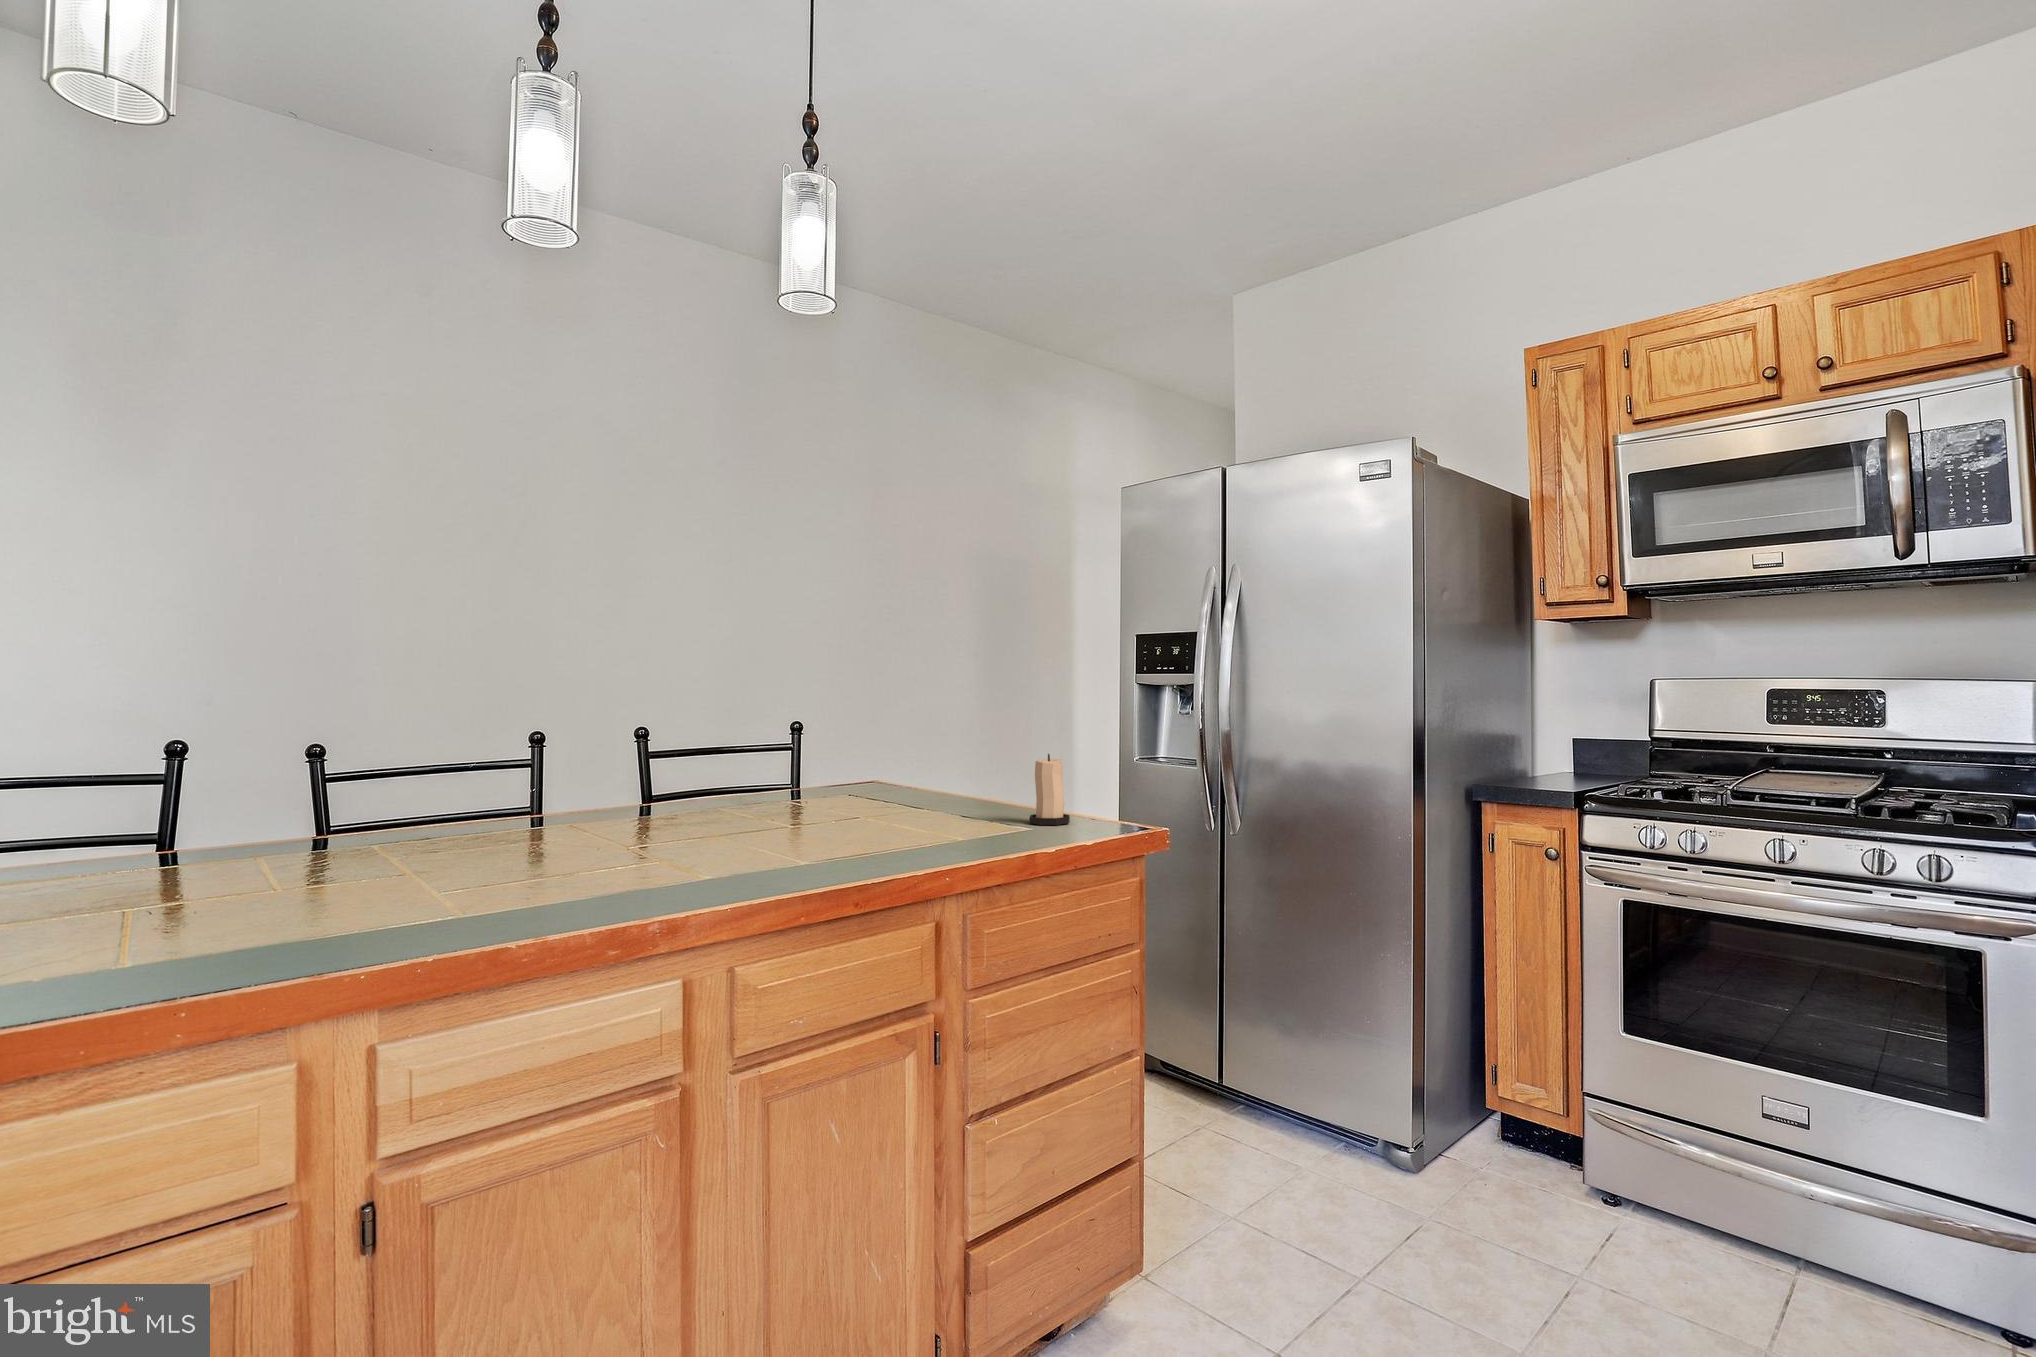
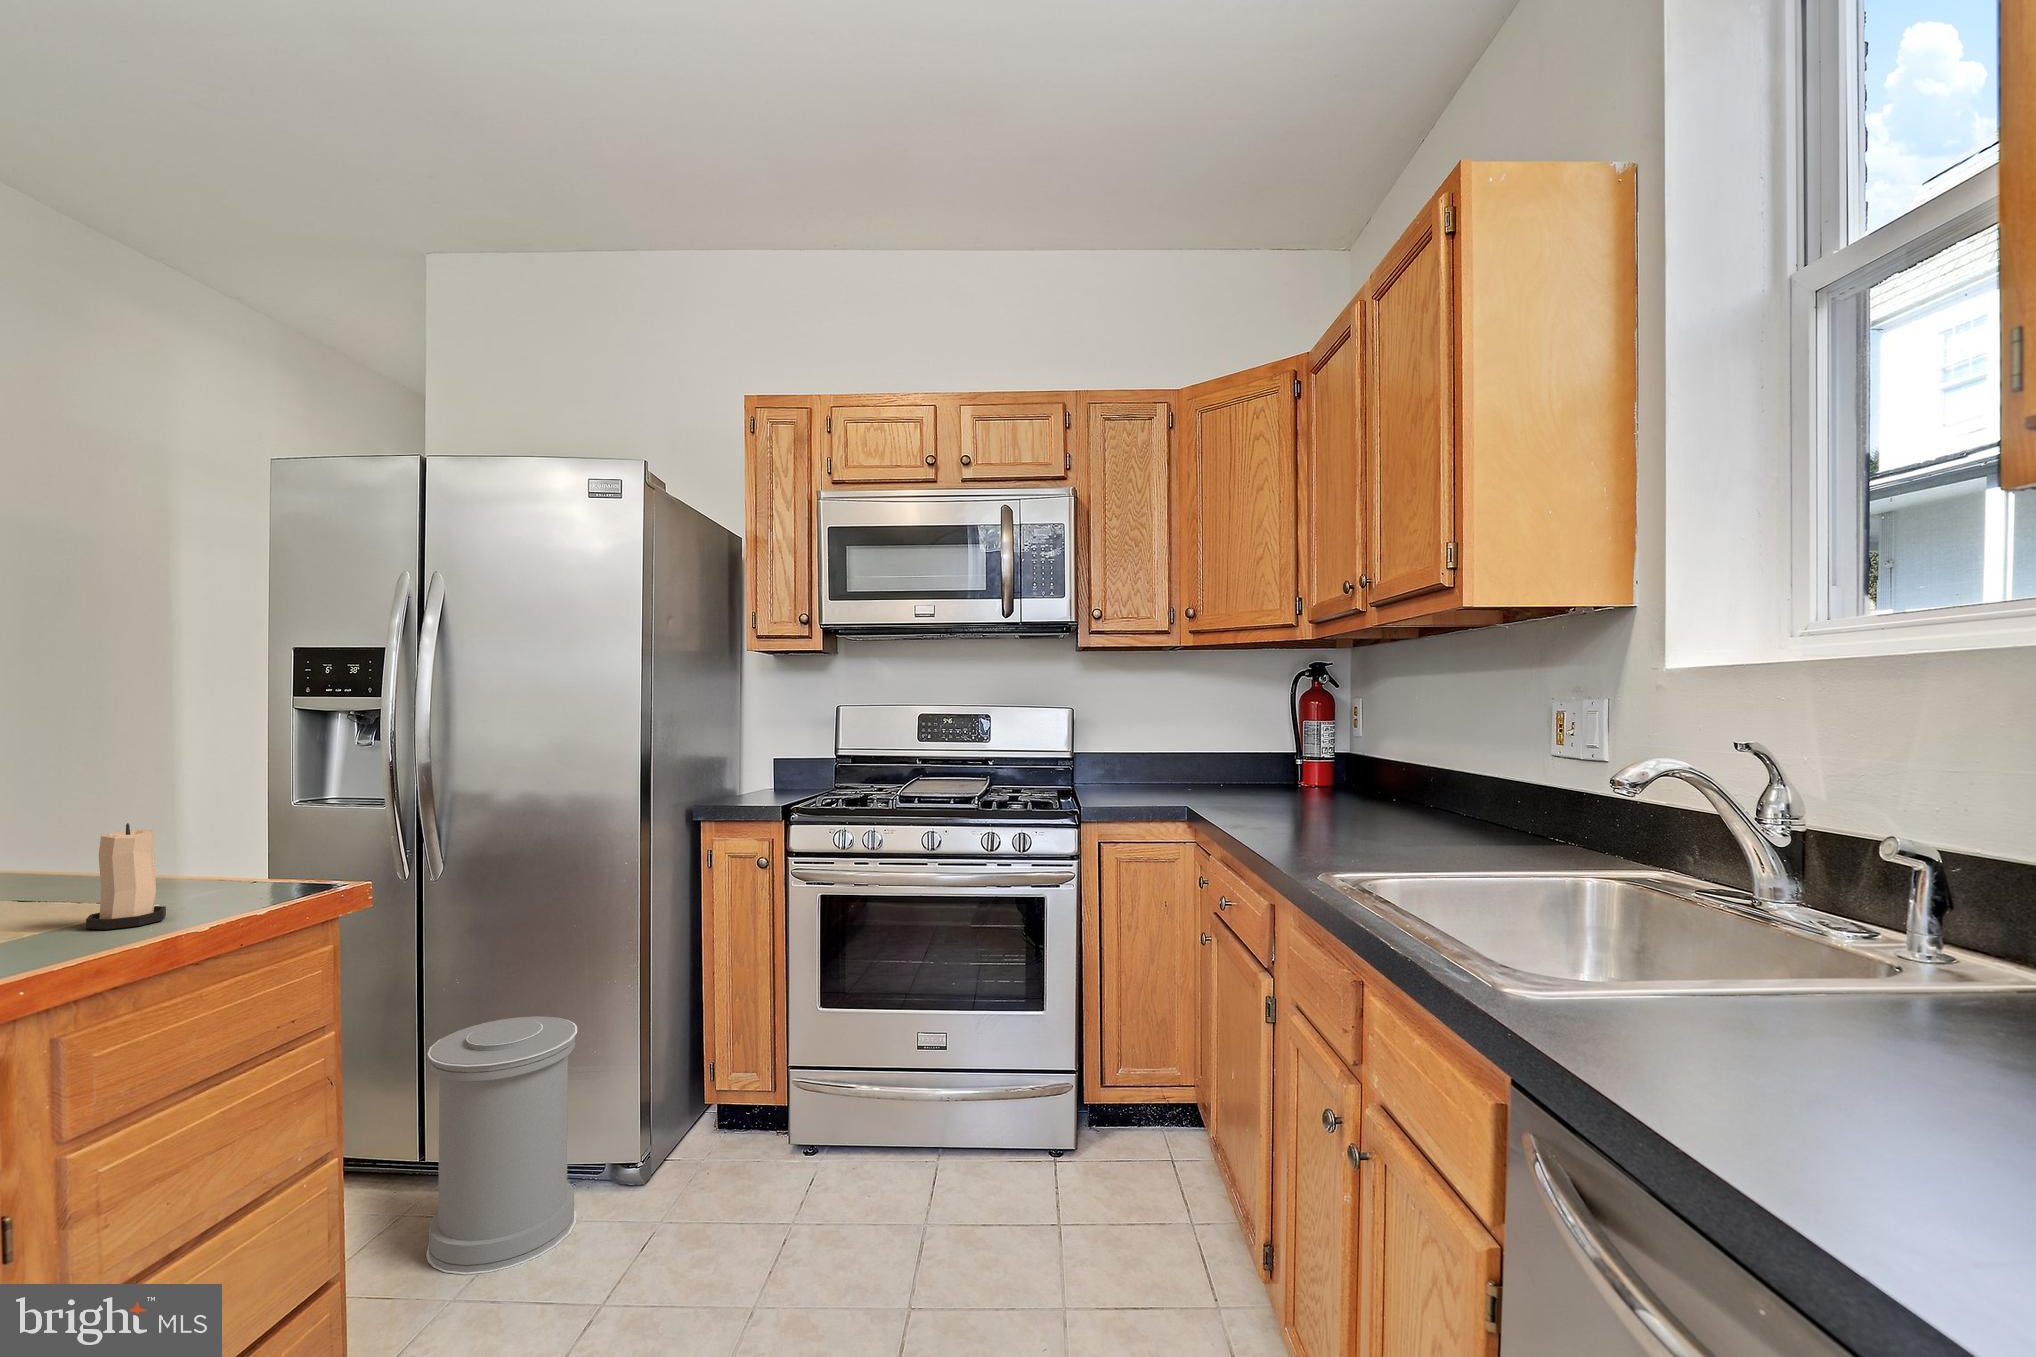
trash can: none [1236,968,1362,1190] -> present [426,1016,577,1275]

